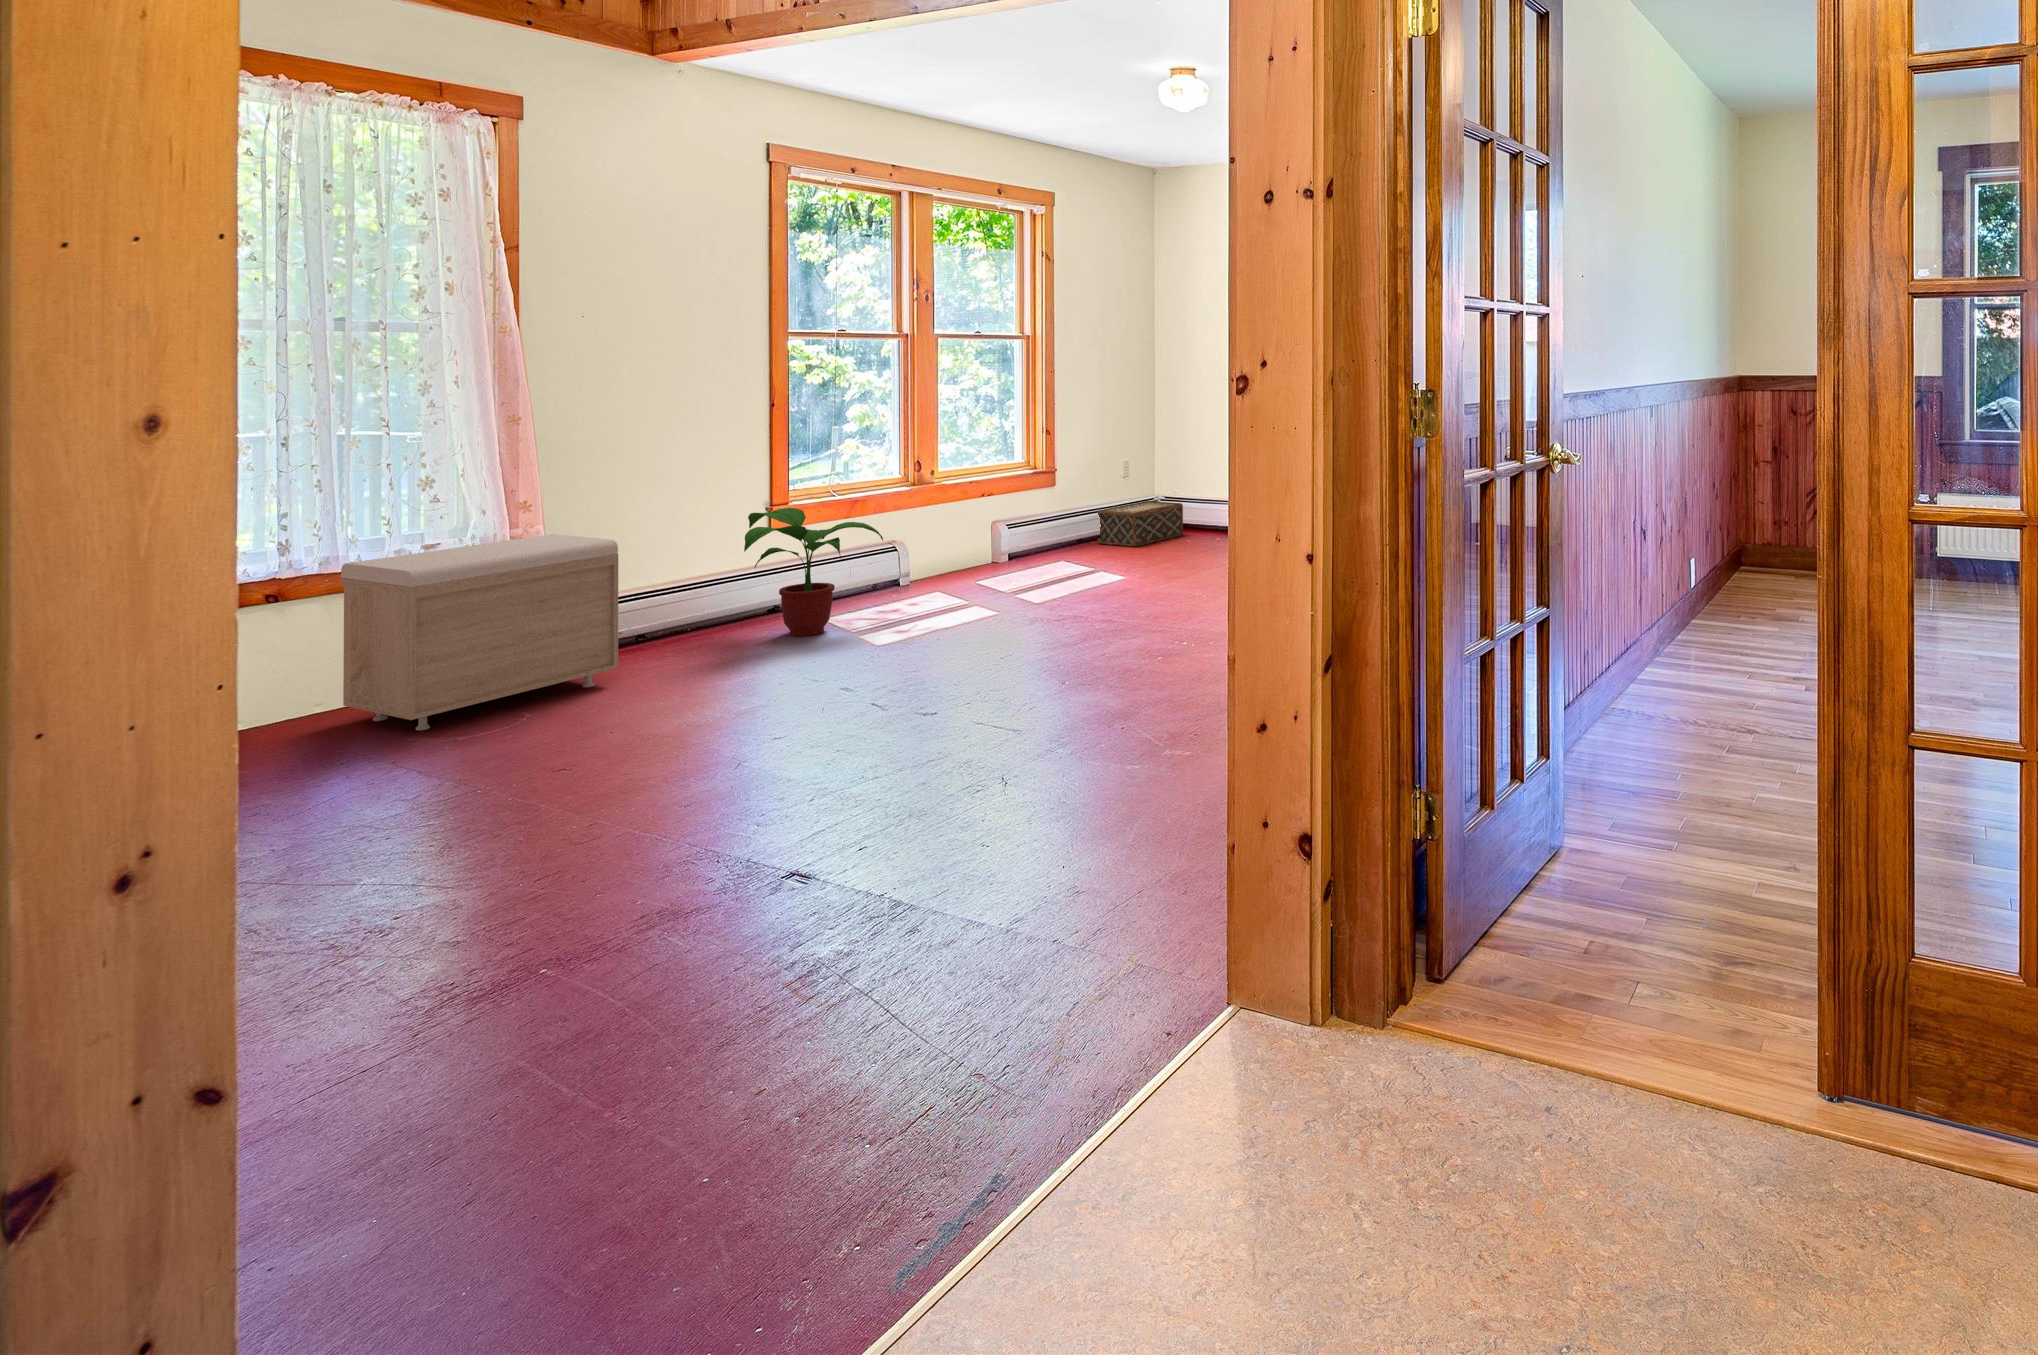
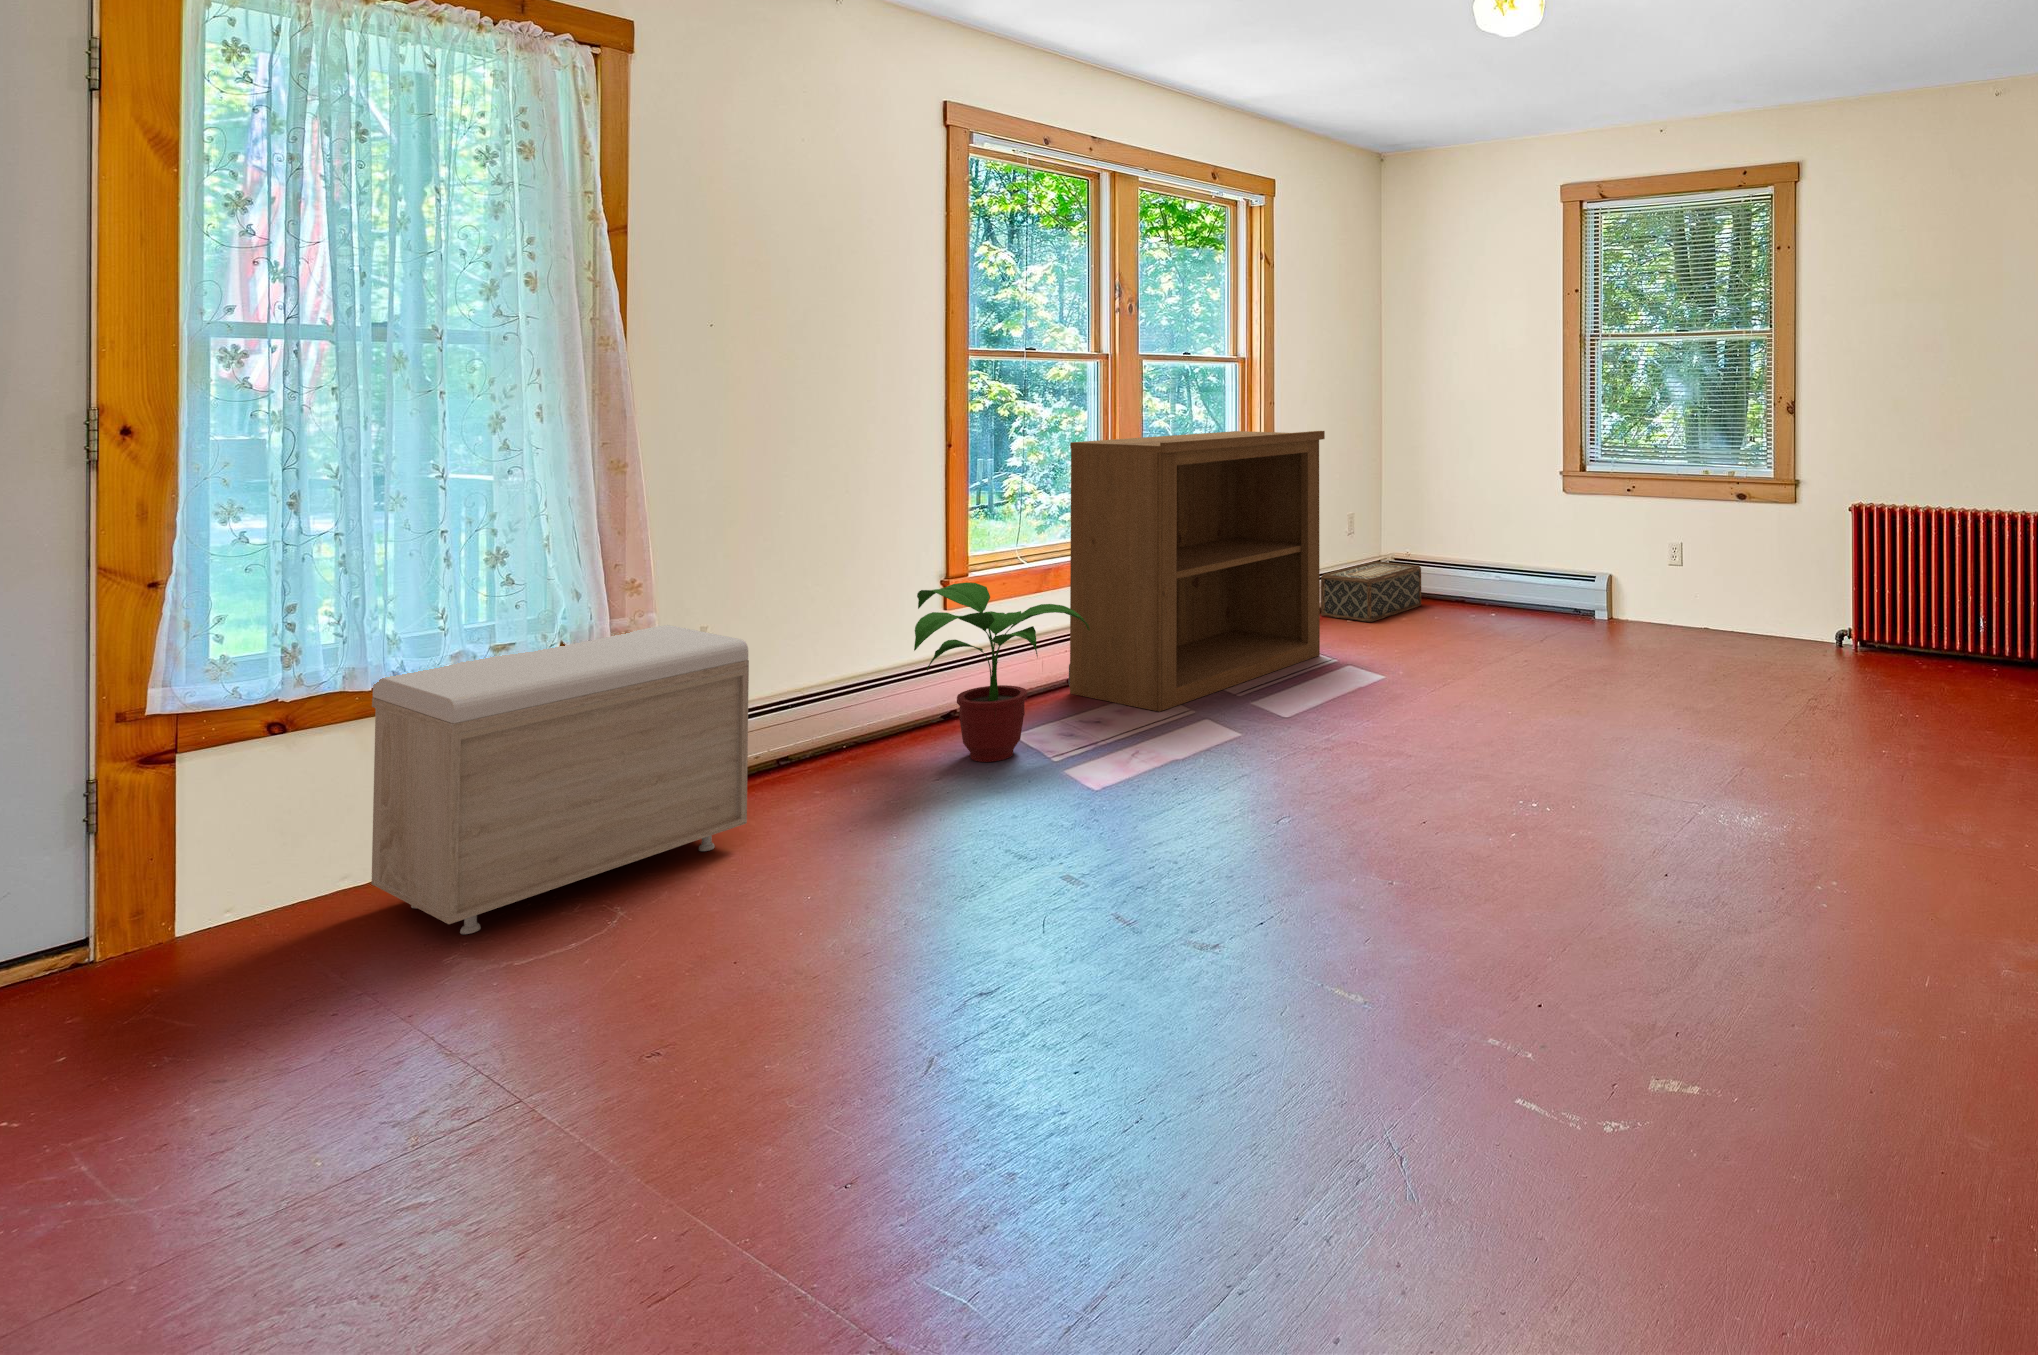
bookshelf: none [875,394,1087,605] -> present [1069,431,1325,712]

